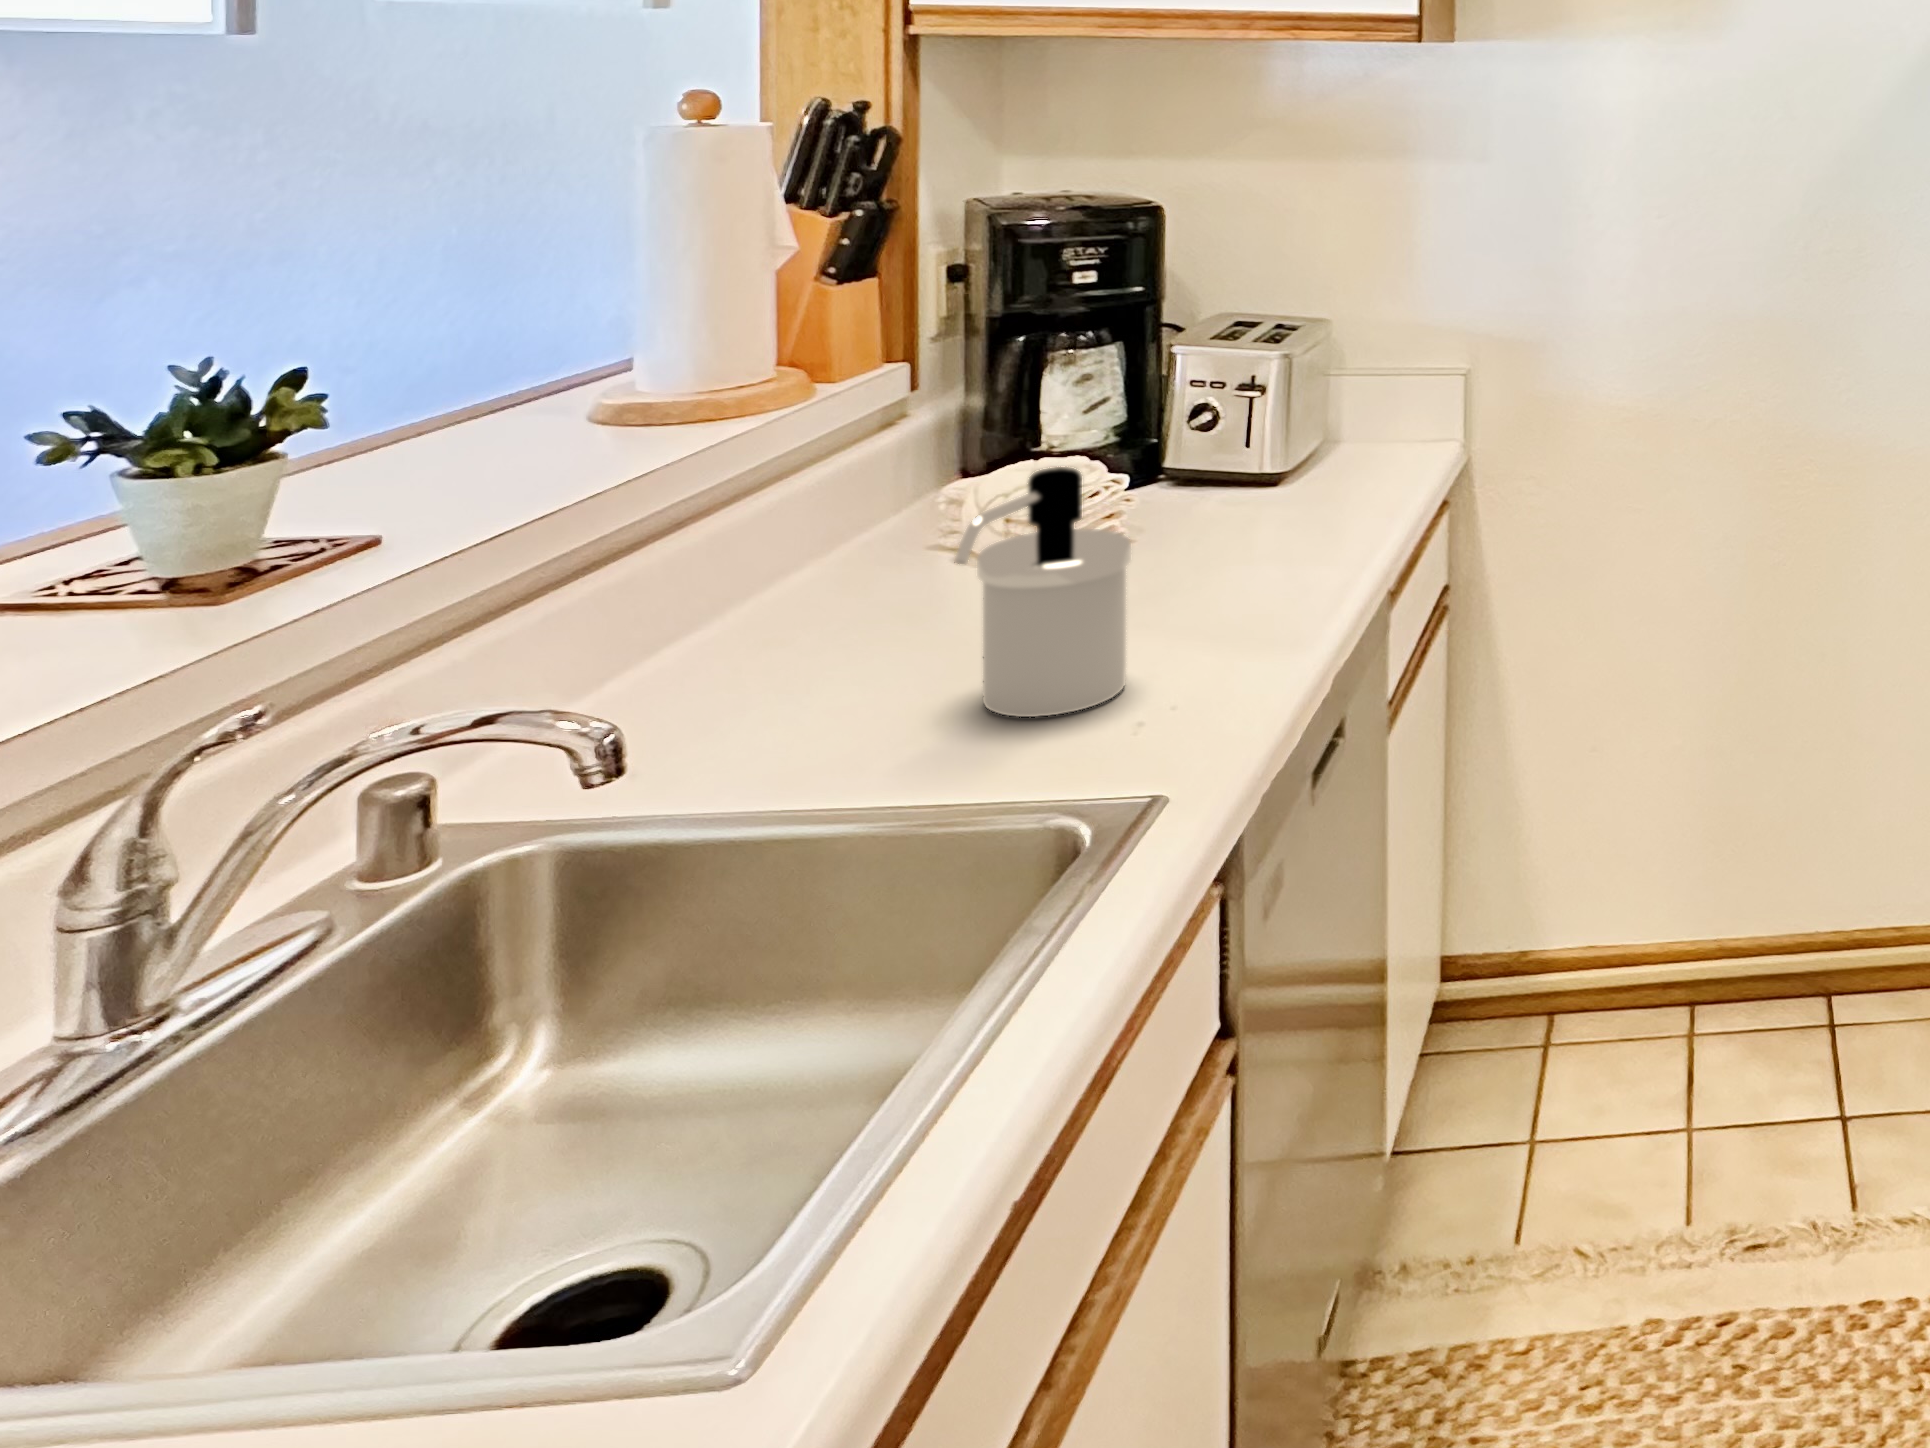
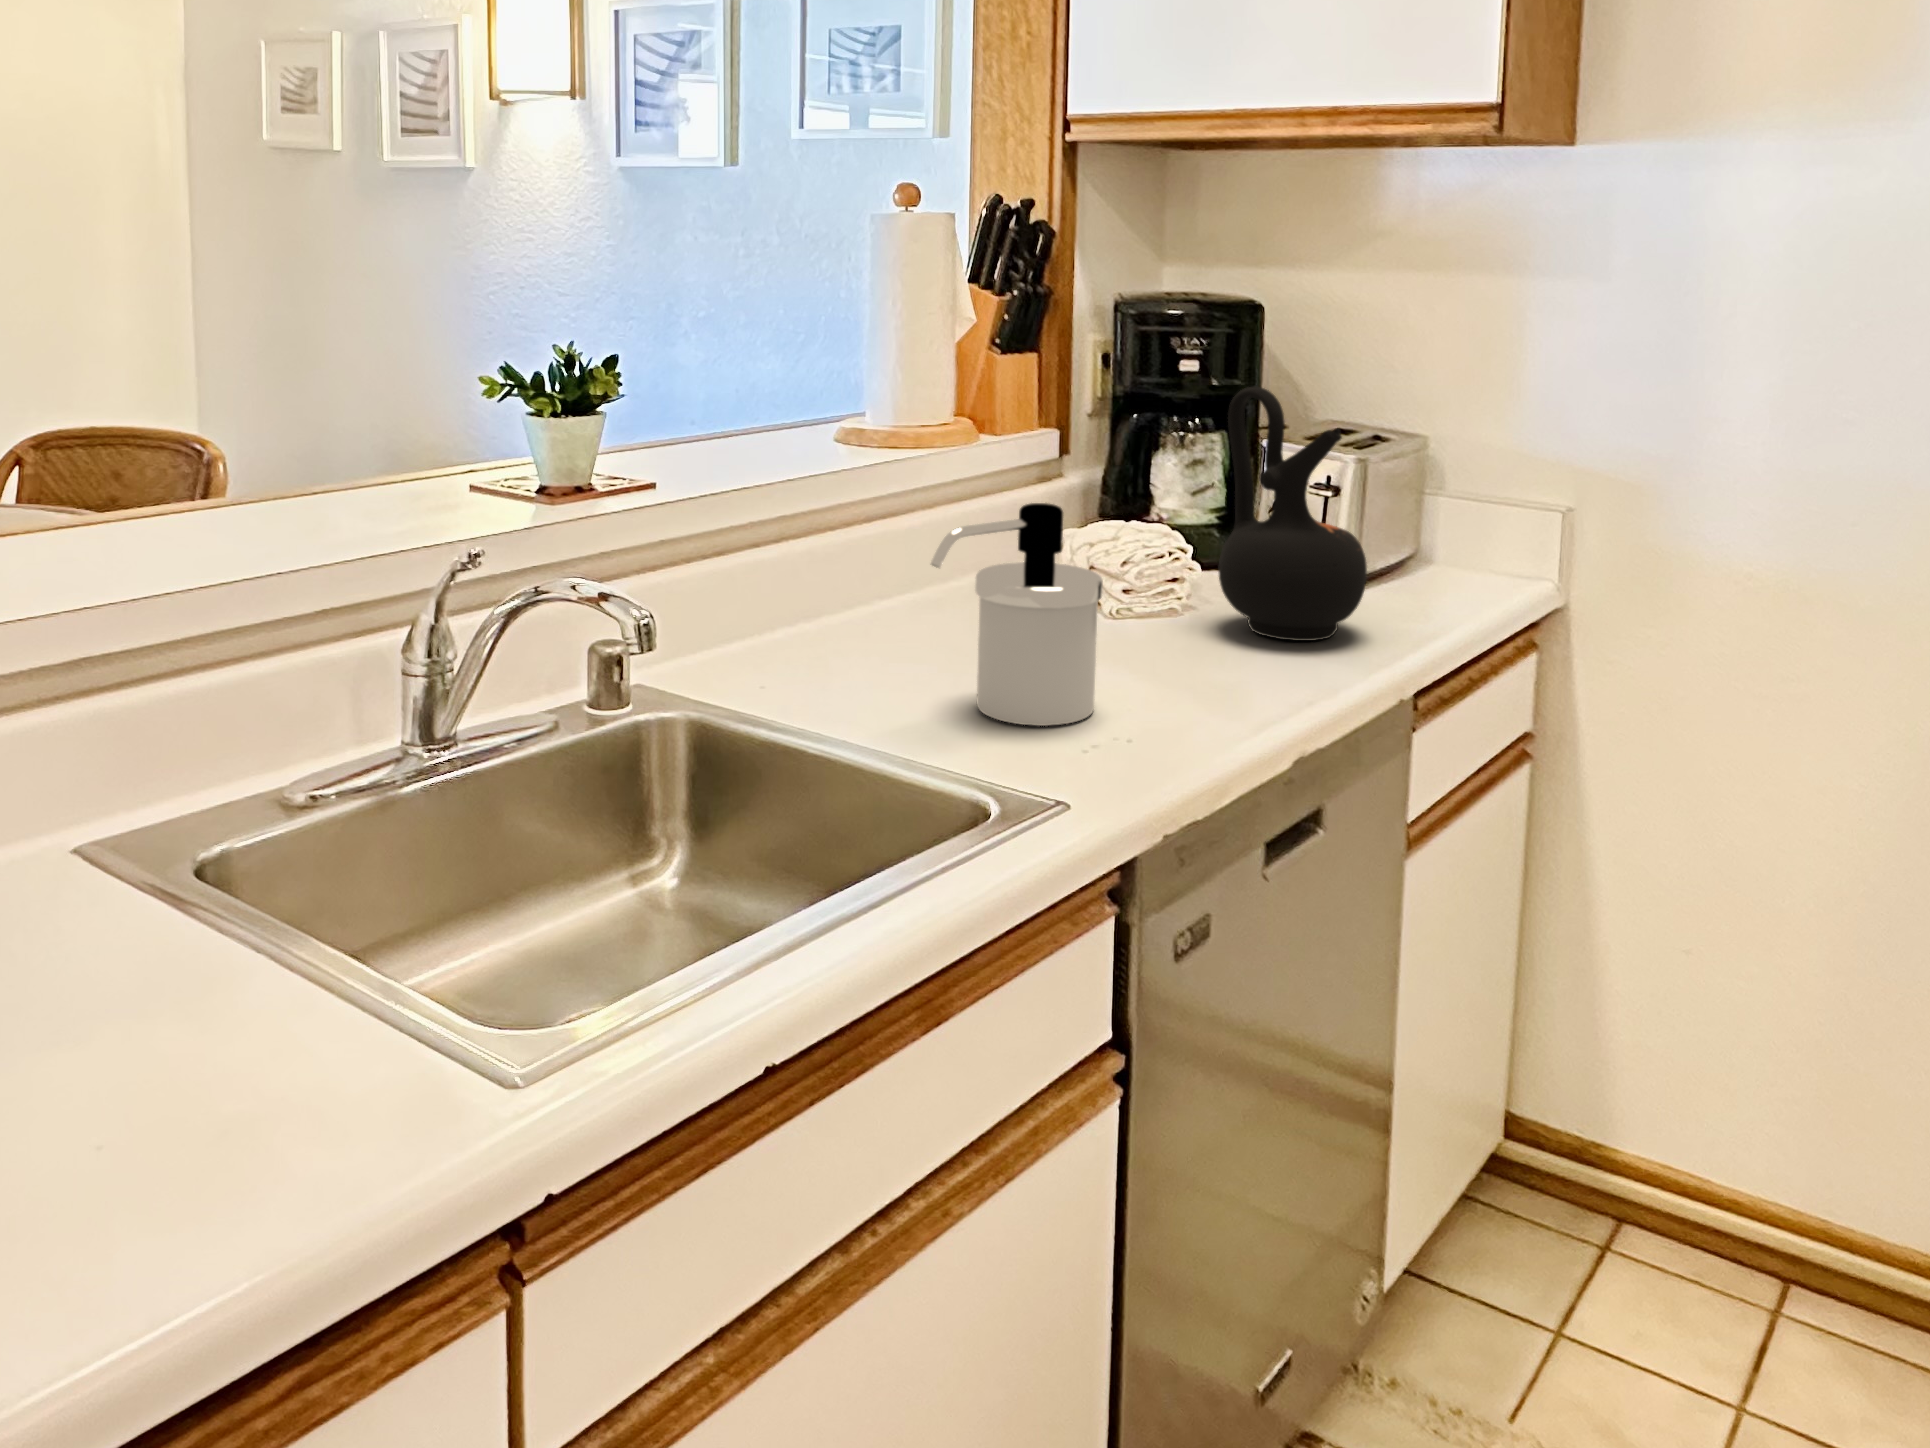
ceramic jug: none [1174,300,1334,558] -> present [1218,387,1367,641]

